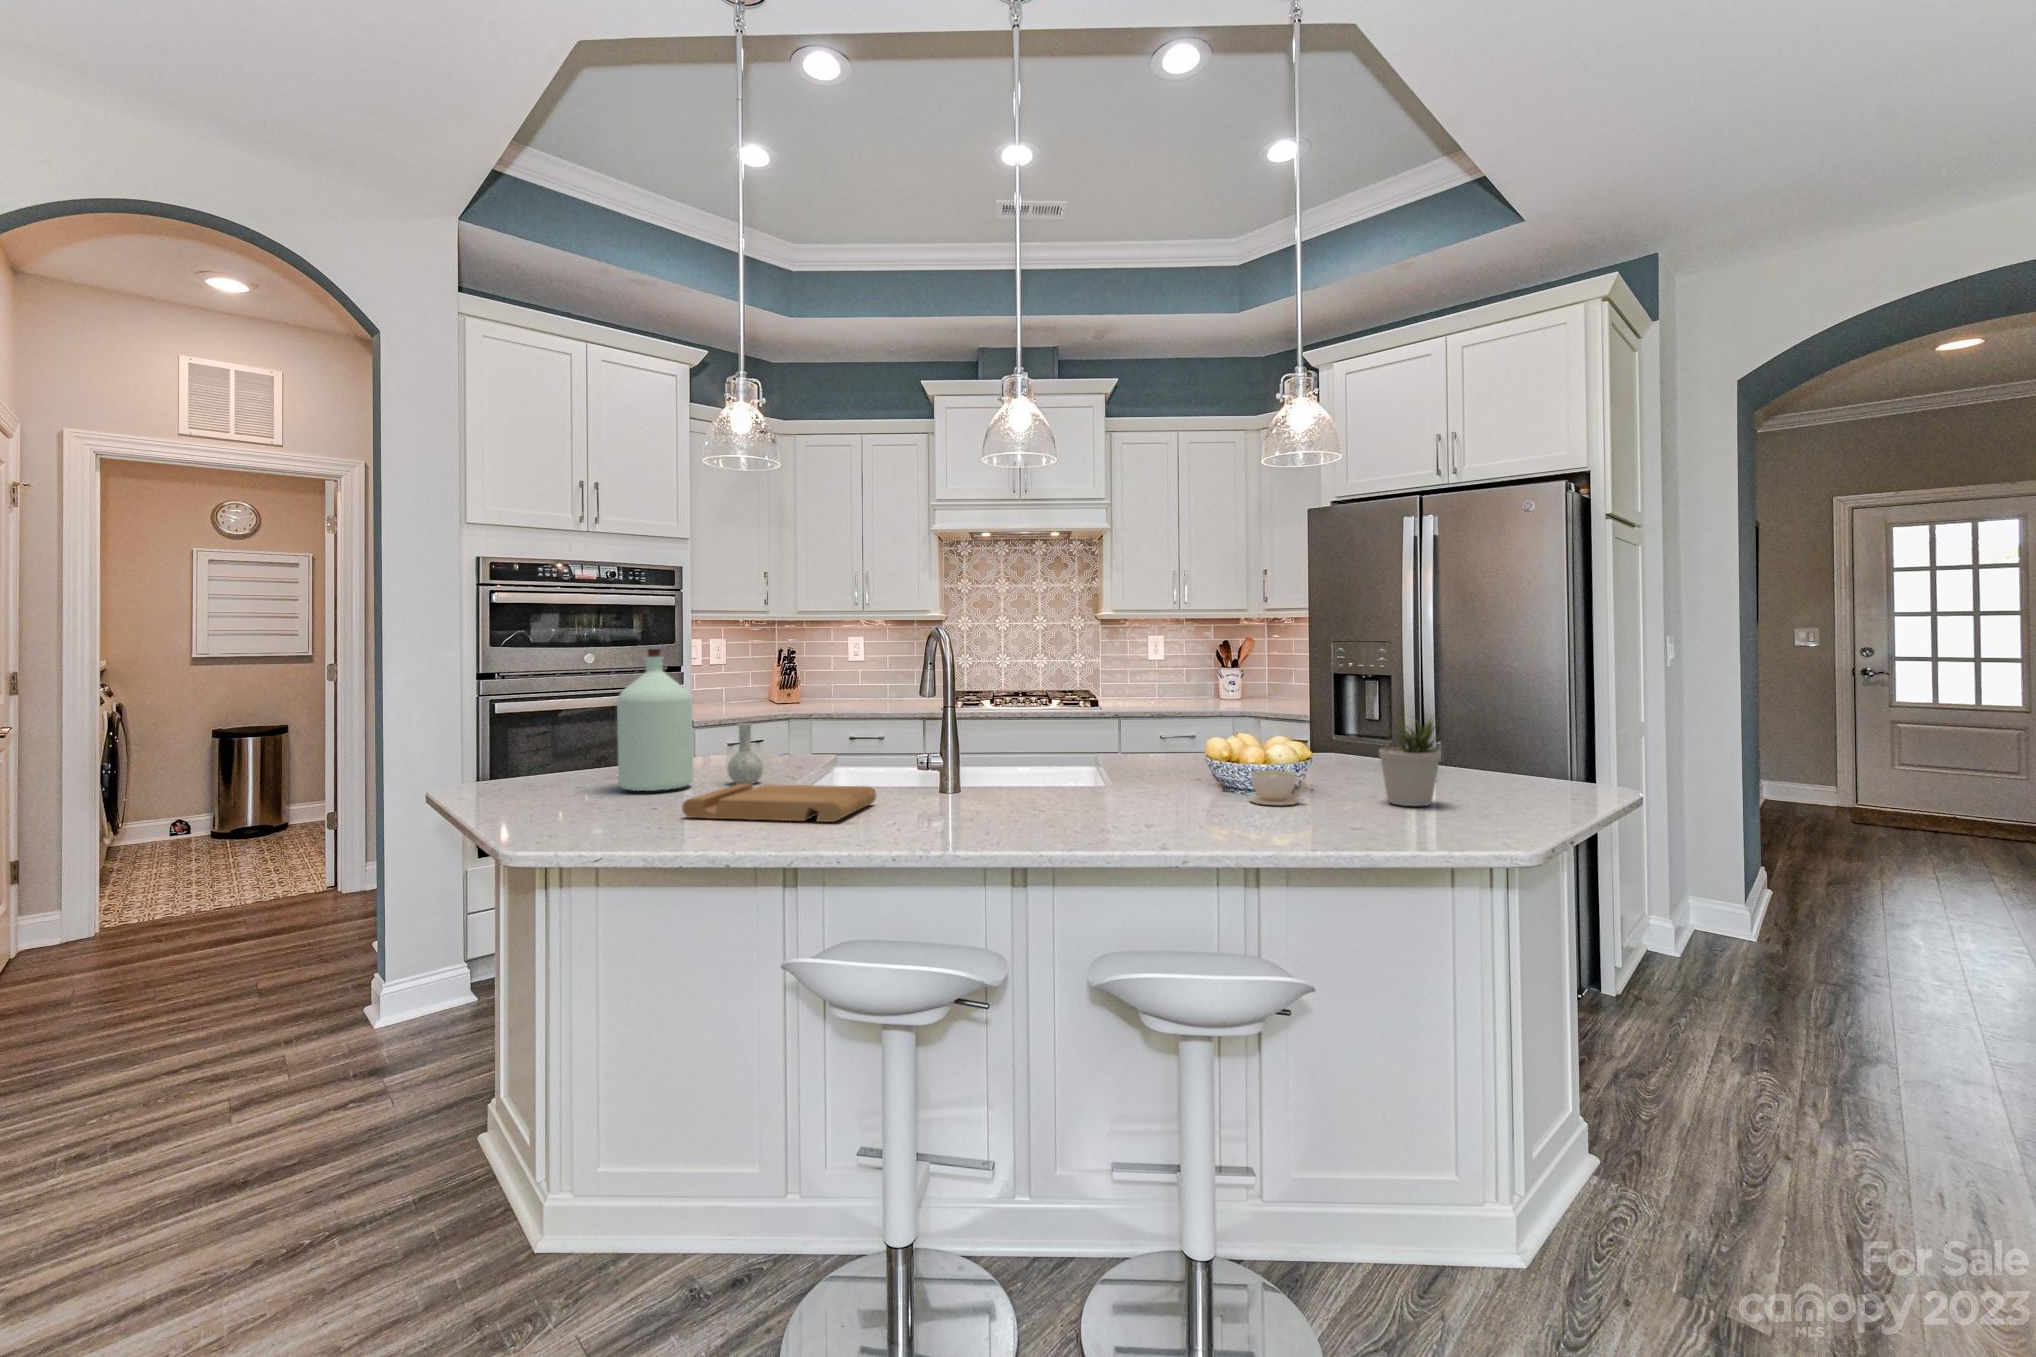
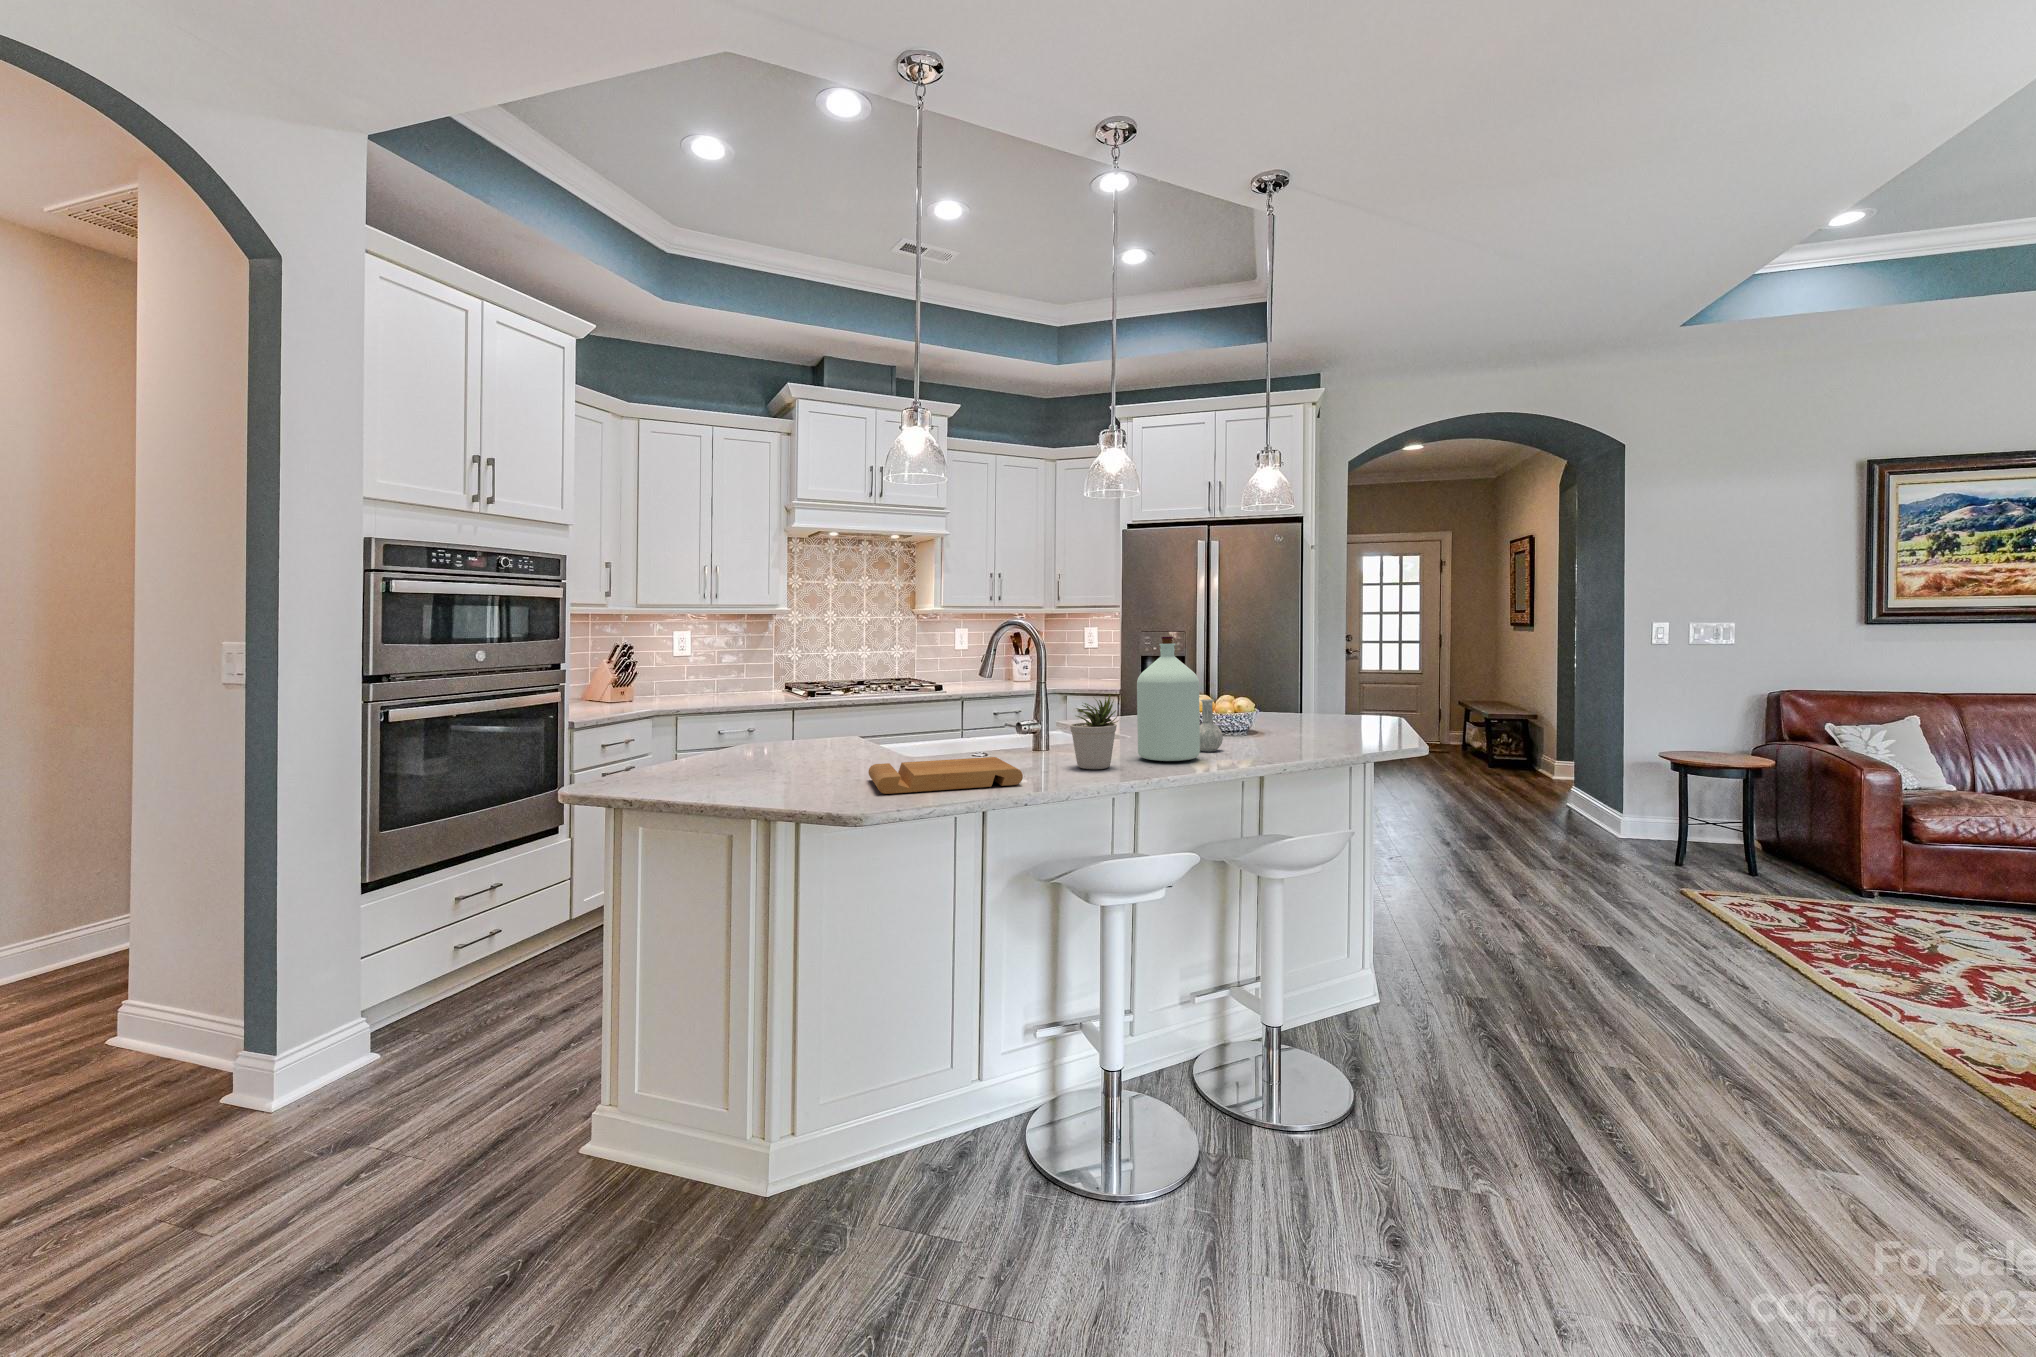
bottle: present [617,649,763,791] -> present [1137,637,1223,761]
potted plant: present [1379,718,1441,806] -> present [1070,695,1118,769]
coffee cup: present [1249,770,1305,805] -> none [1241,724,1279,748]

